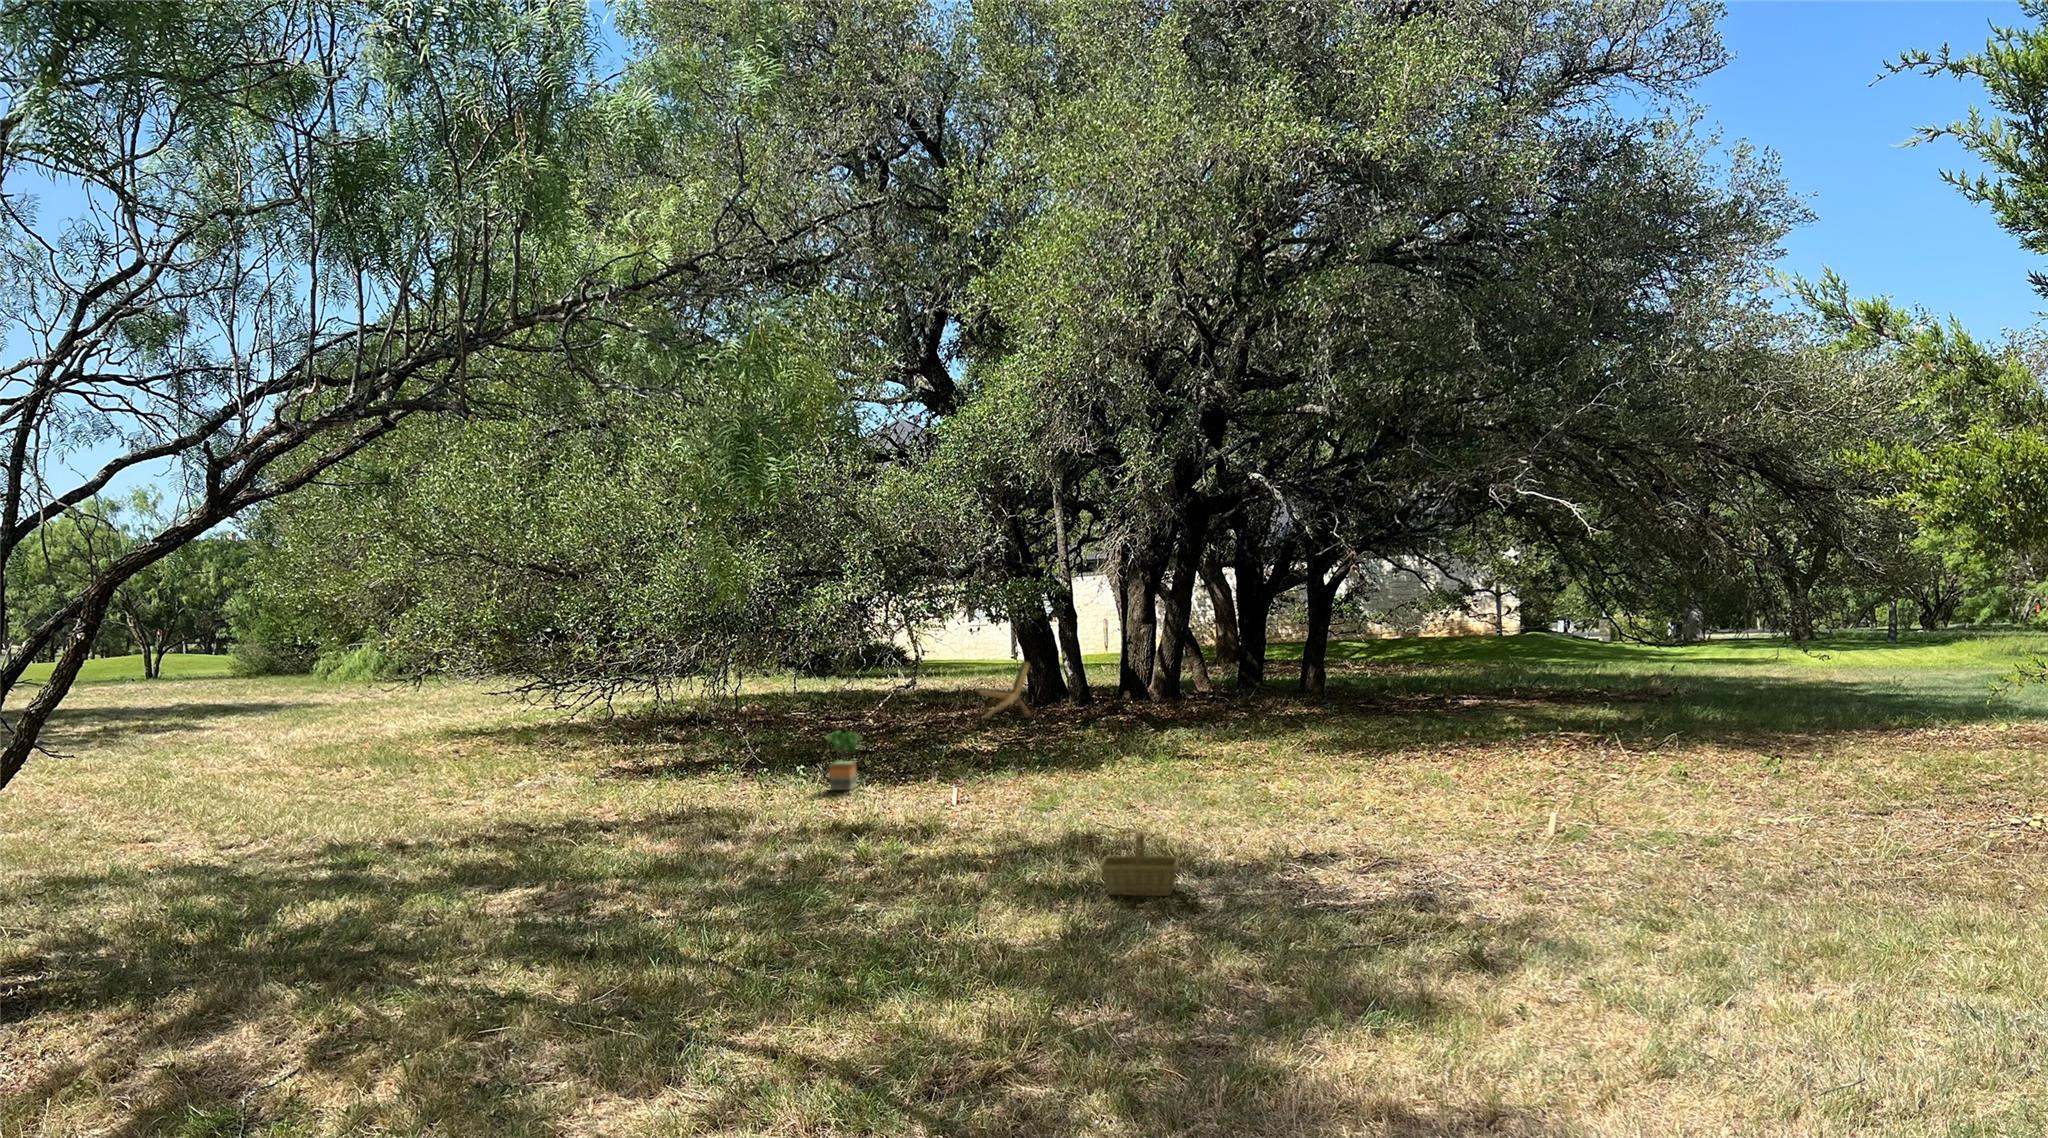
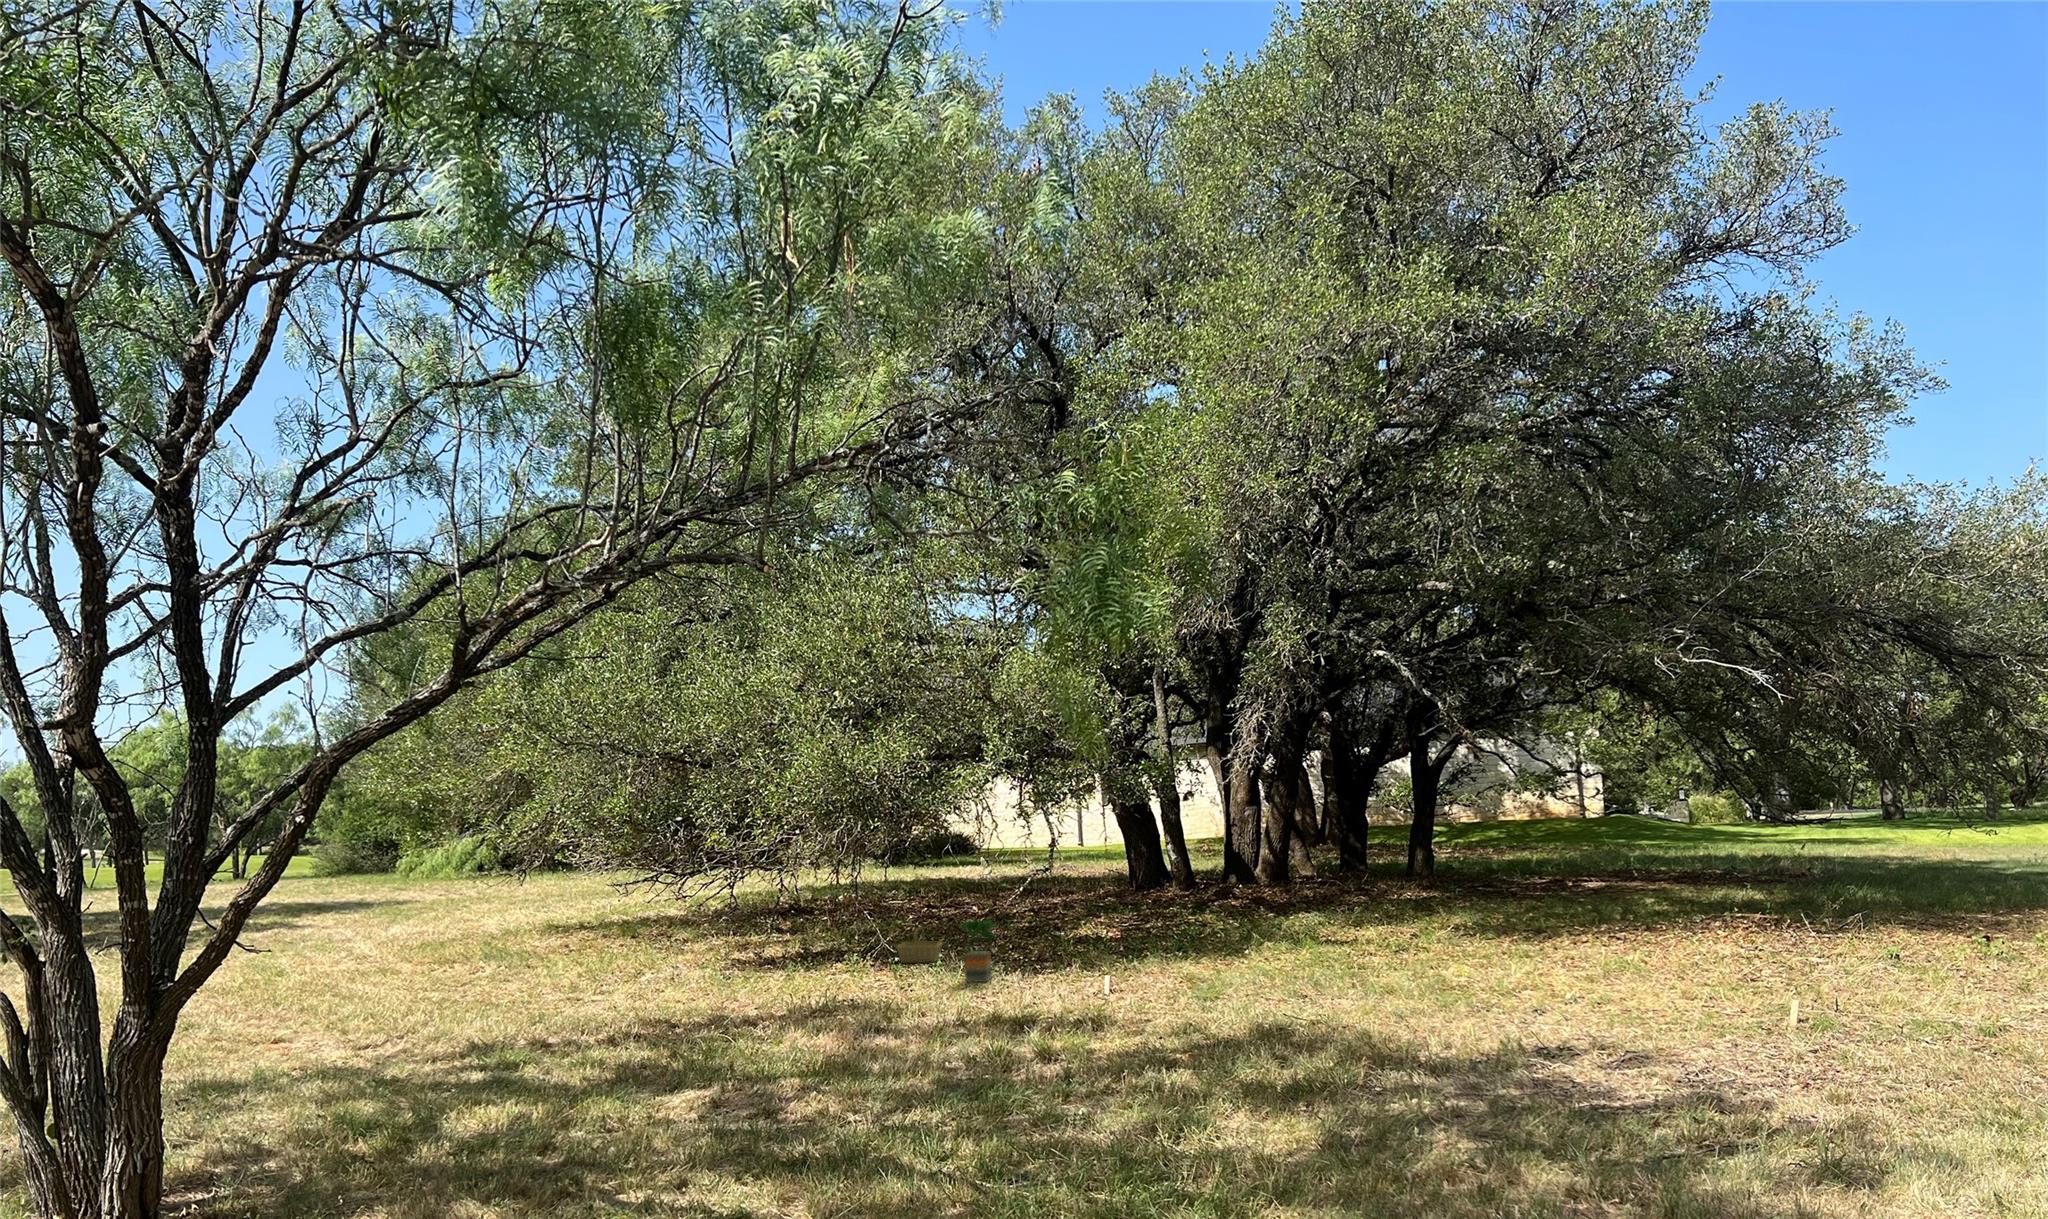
lounge chair: present [976,661,1031,718] -> none [1077,846,1137,906]
basket: present [1100,831,1179,896] -> present [896,929,943,963]

